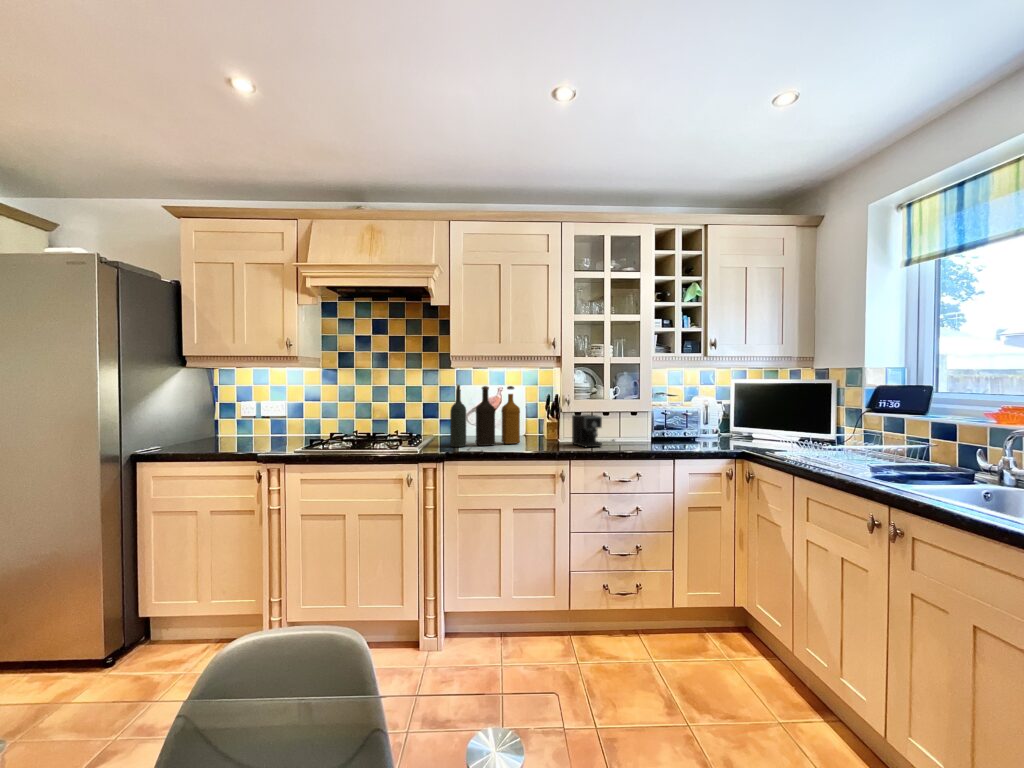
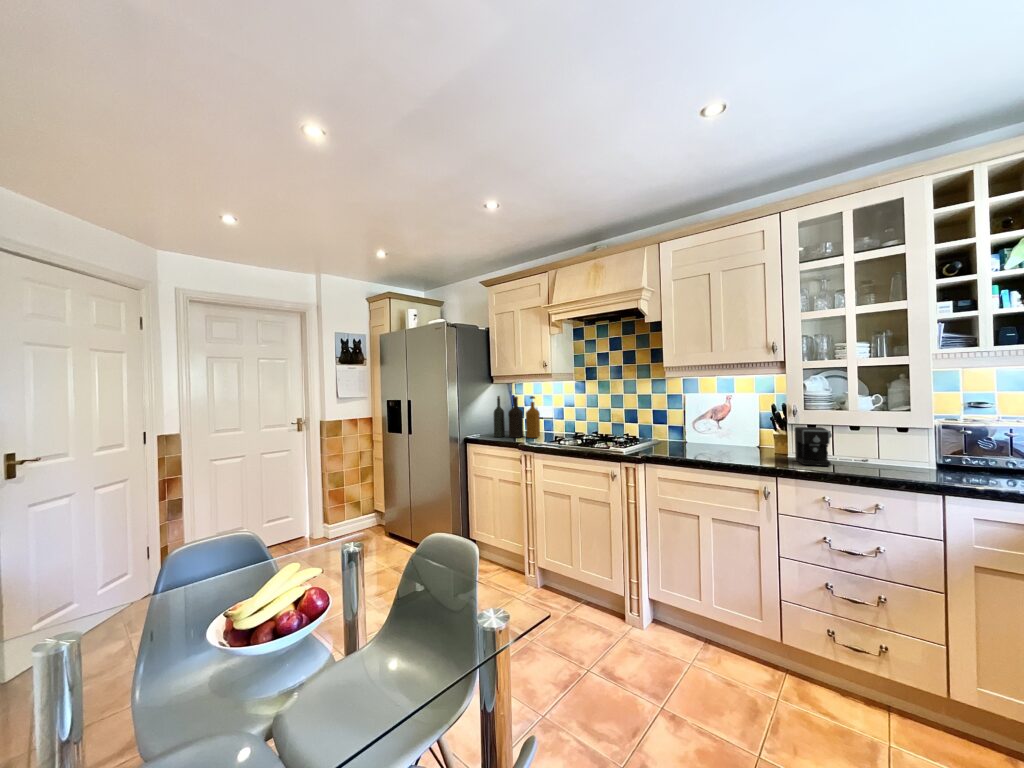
bottle: present [450,385,520,447] -> present [494,396,540,438]

